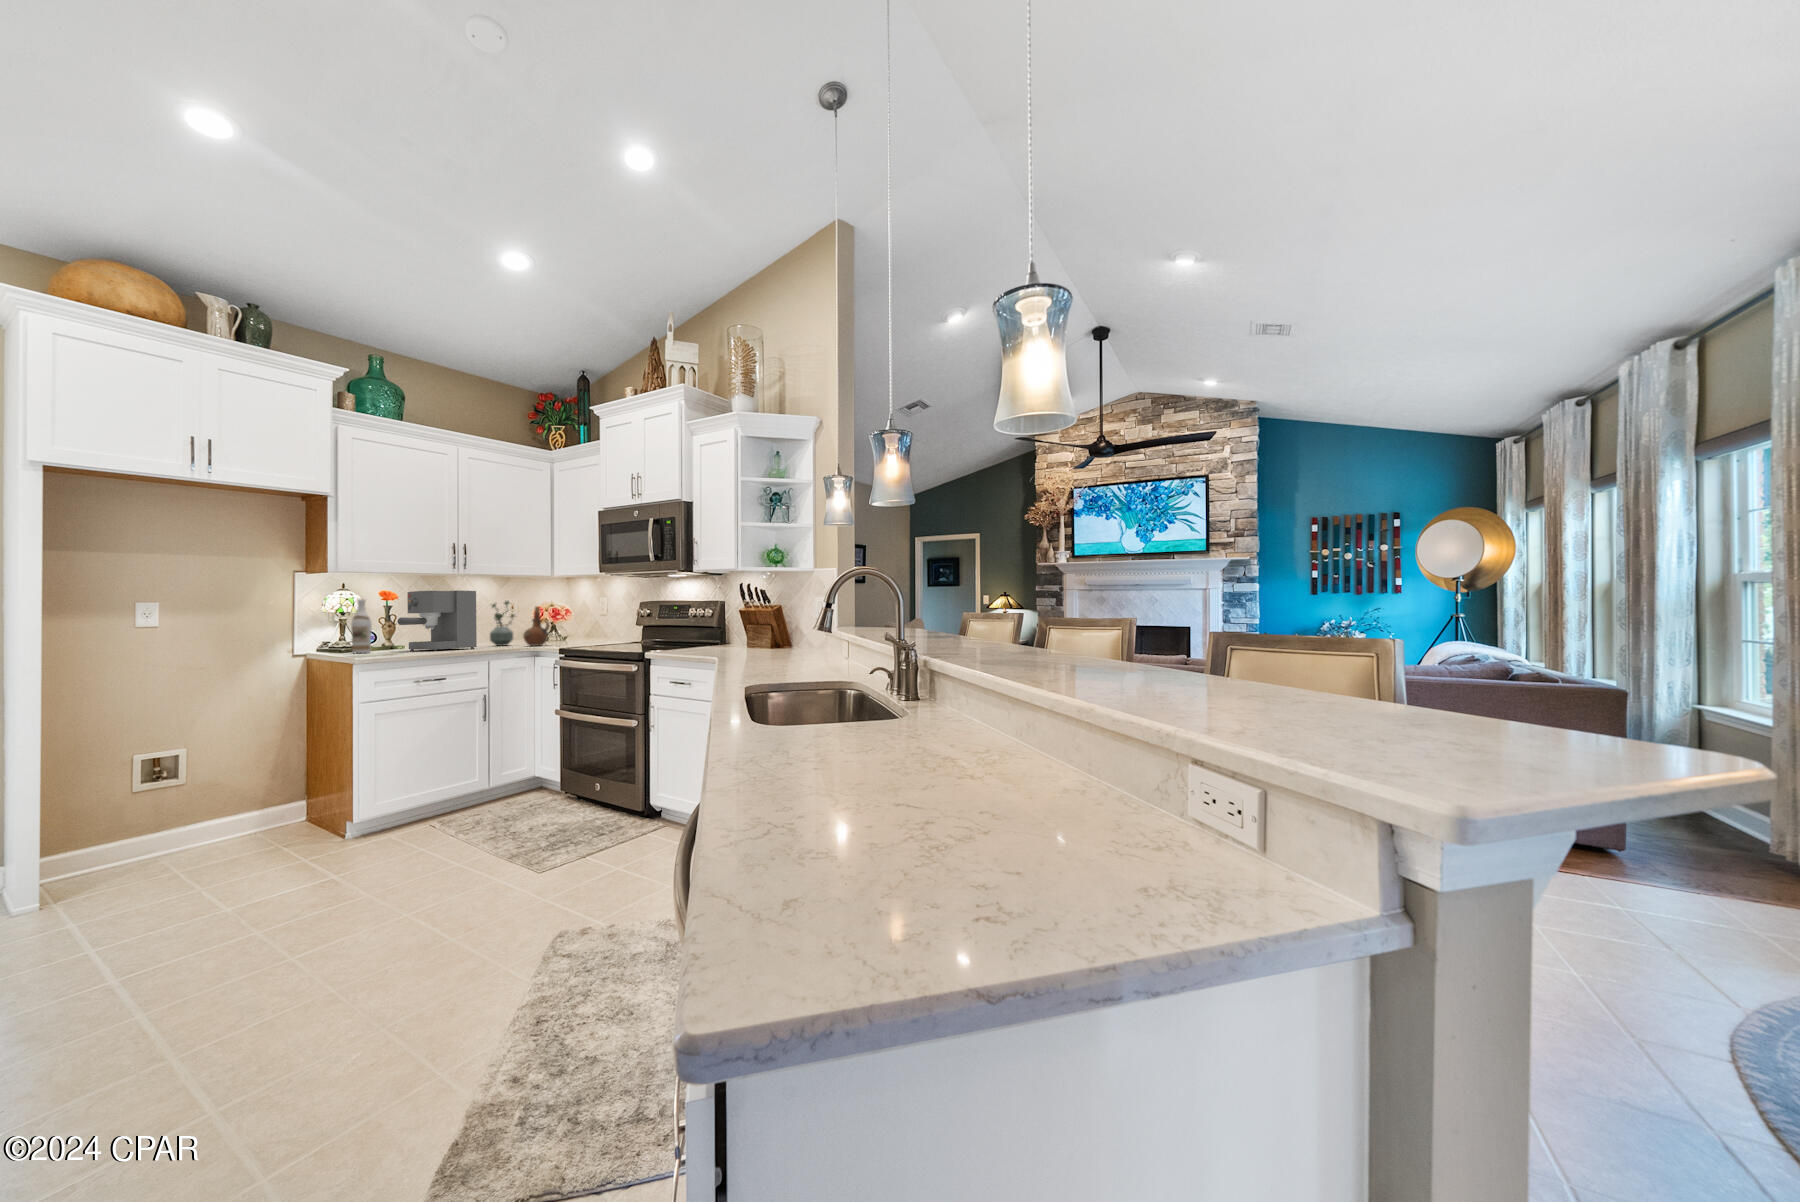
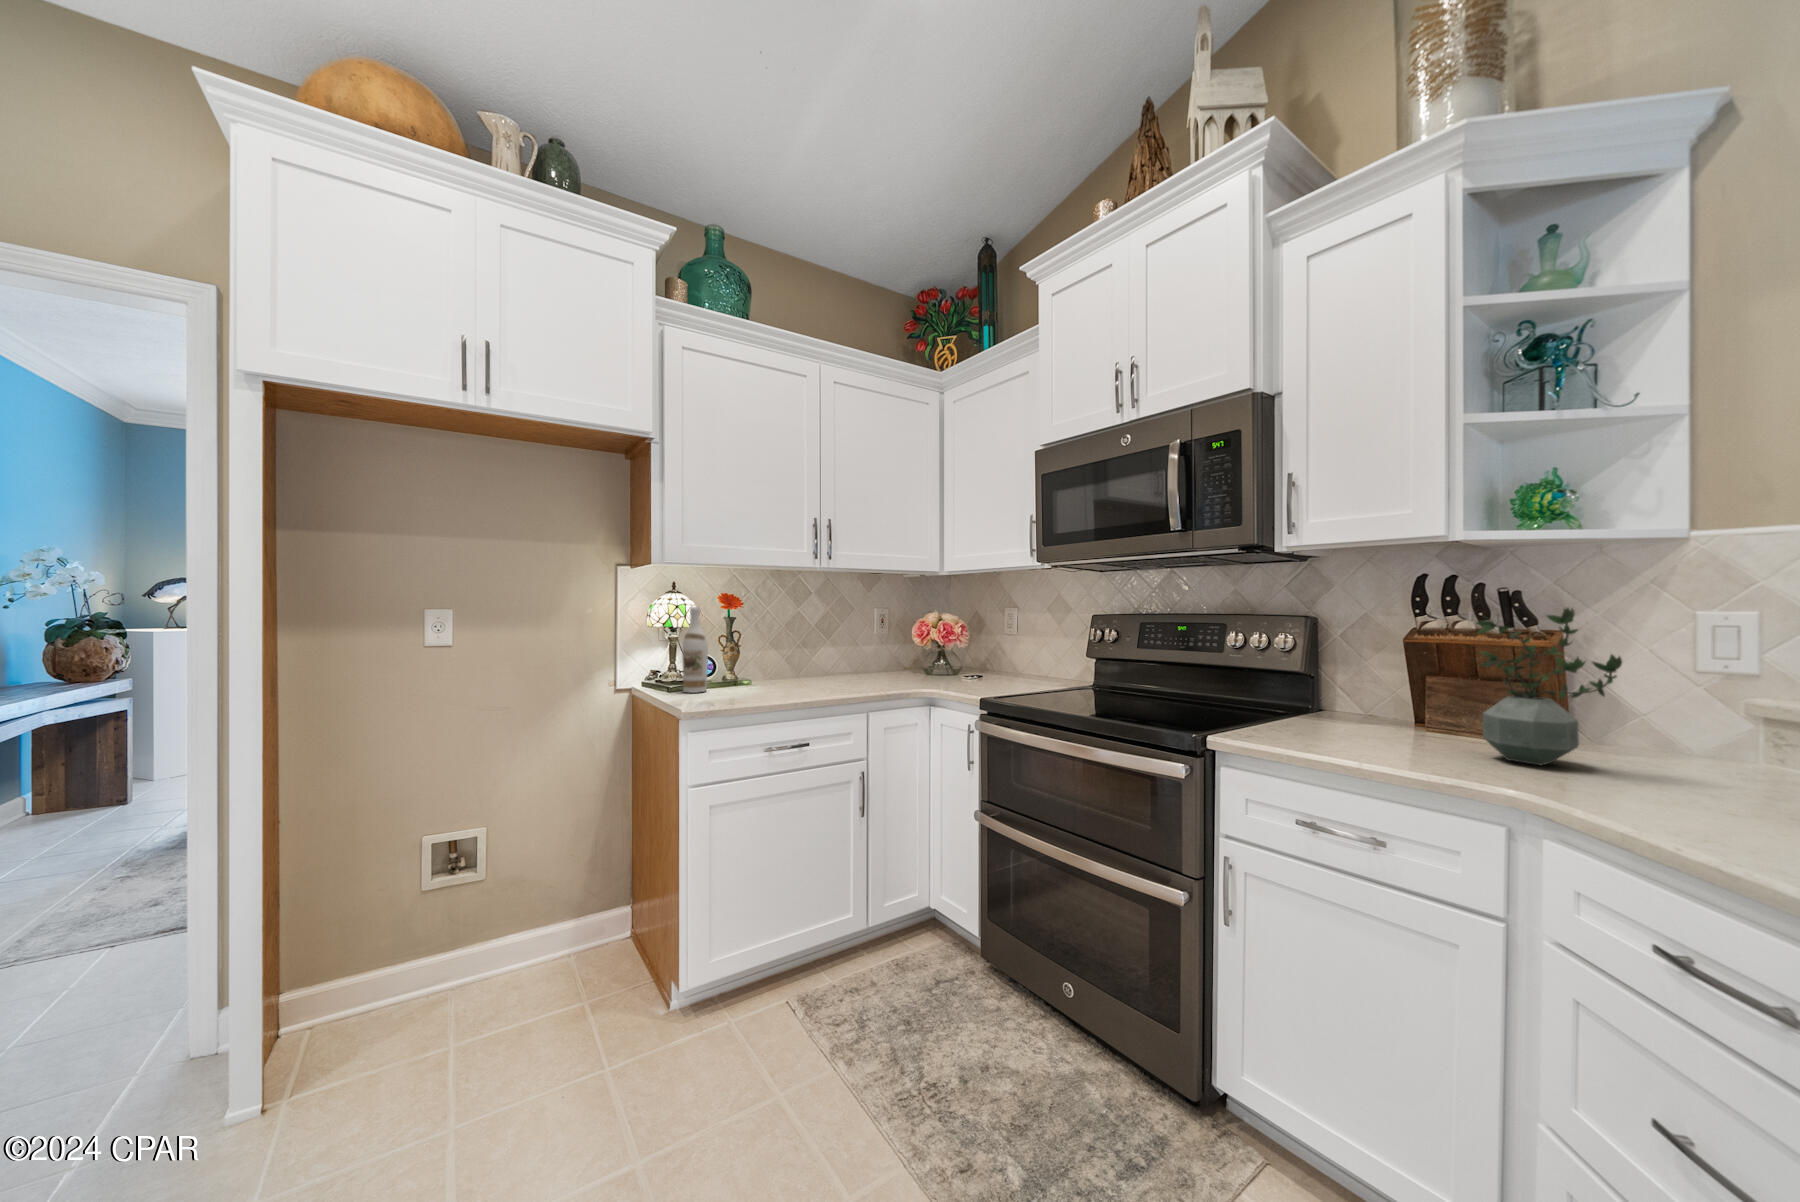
coffee maker: present [398,590,477,651] -> none [741,594,846,694]
potted plant: present [490,601,514,646] -> present [1476,608,1622,765]
ceramic pitcher: present [523,607,549,646] -> none [909,619,946,683]

